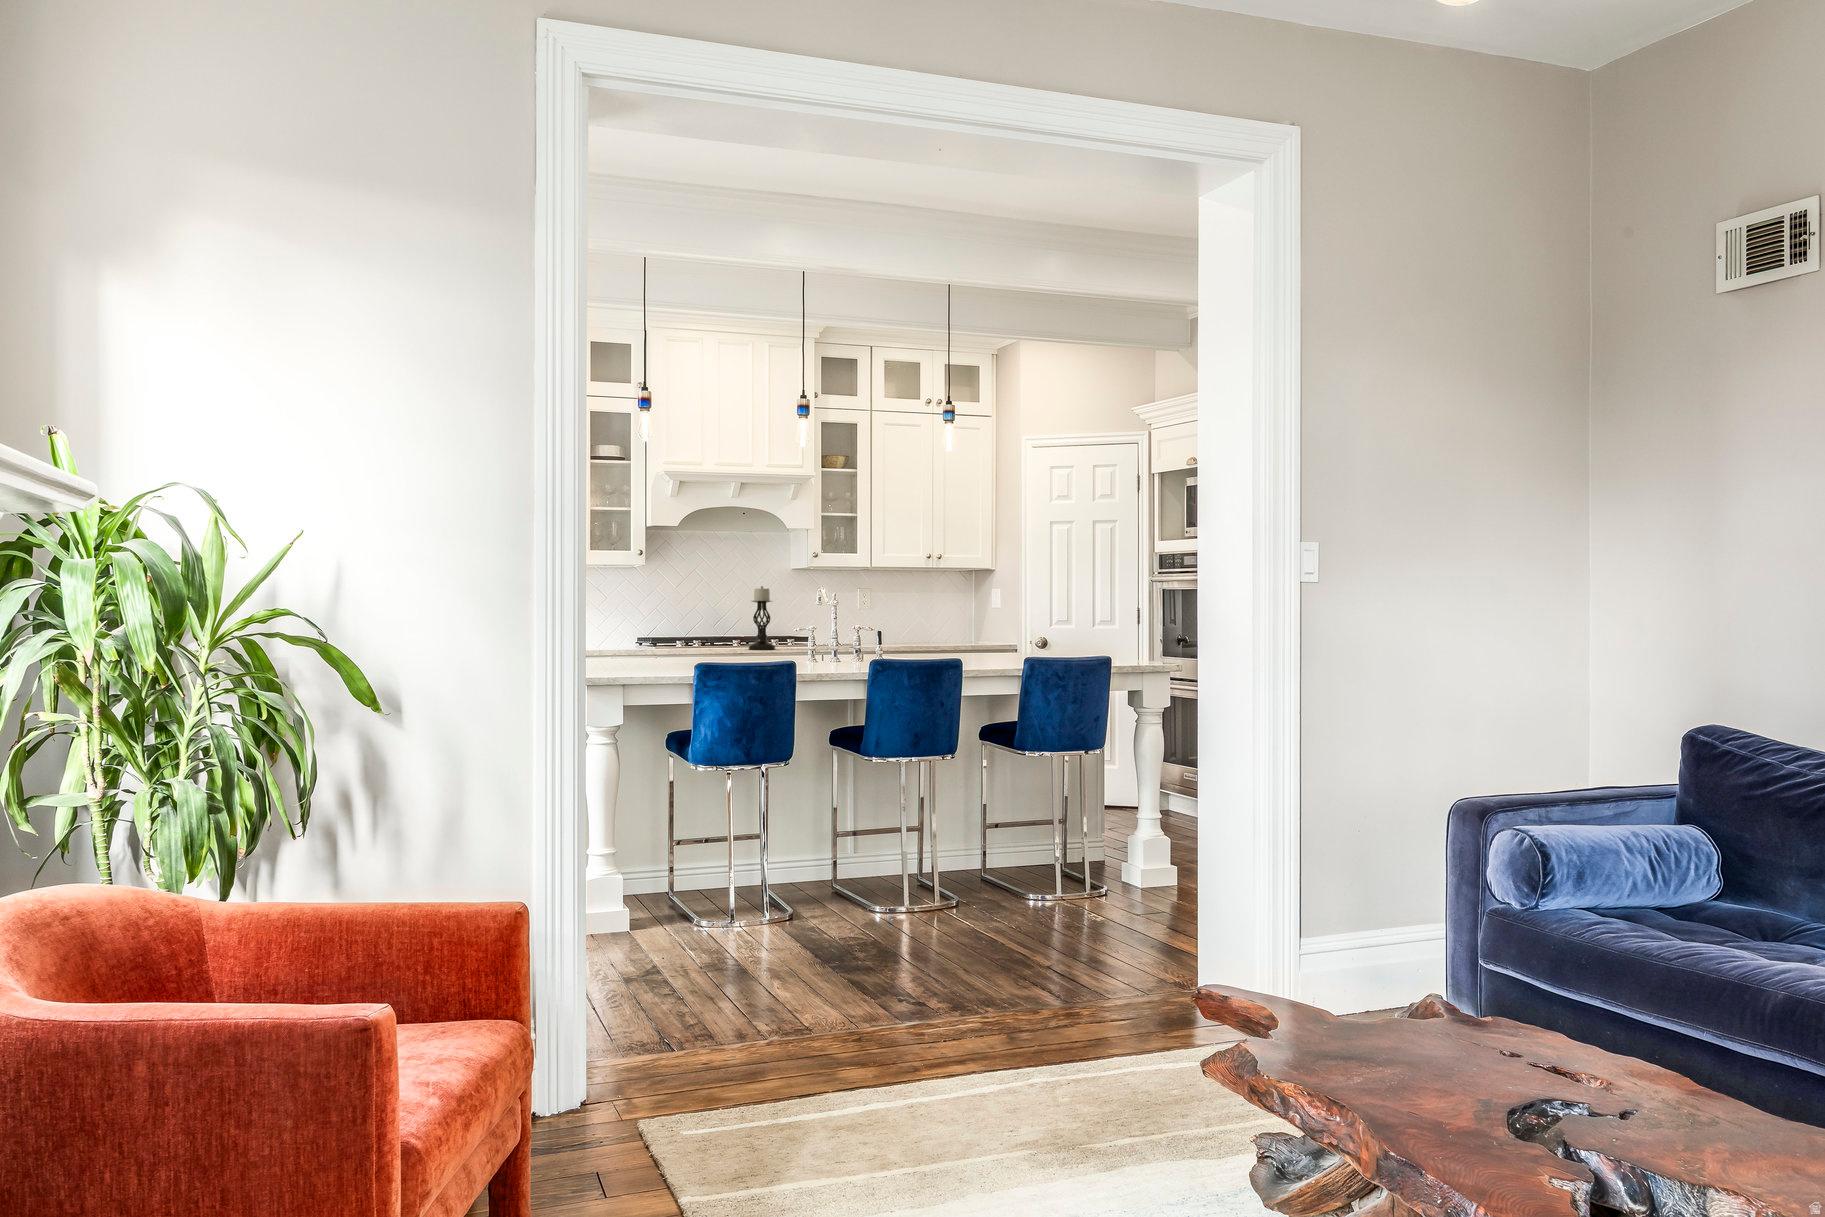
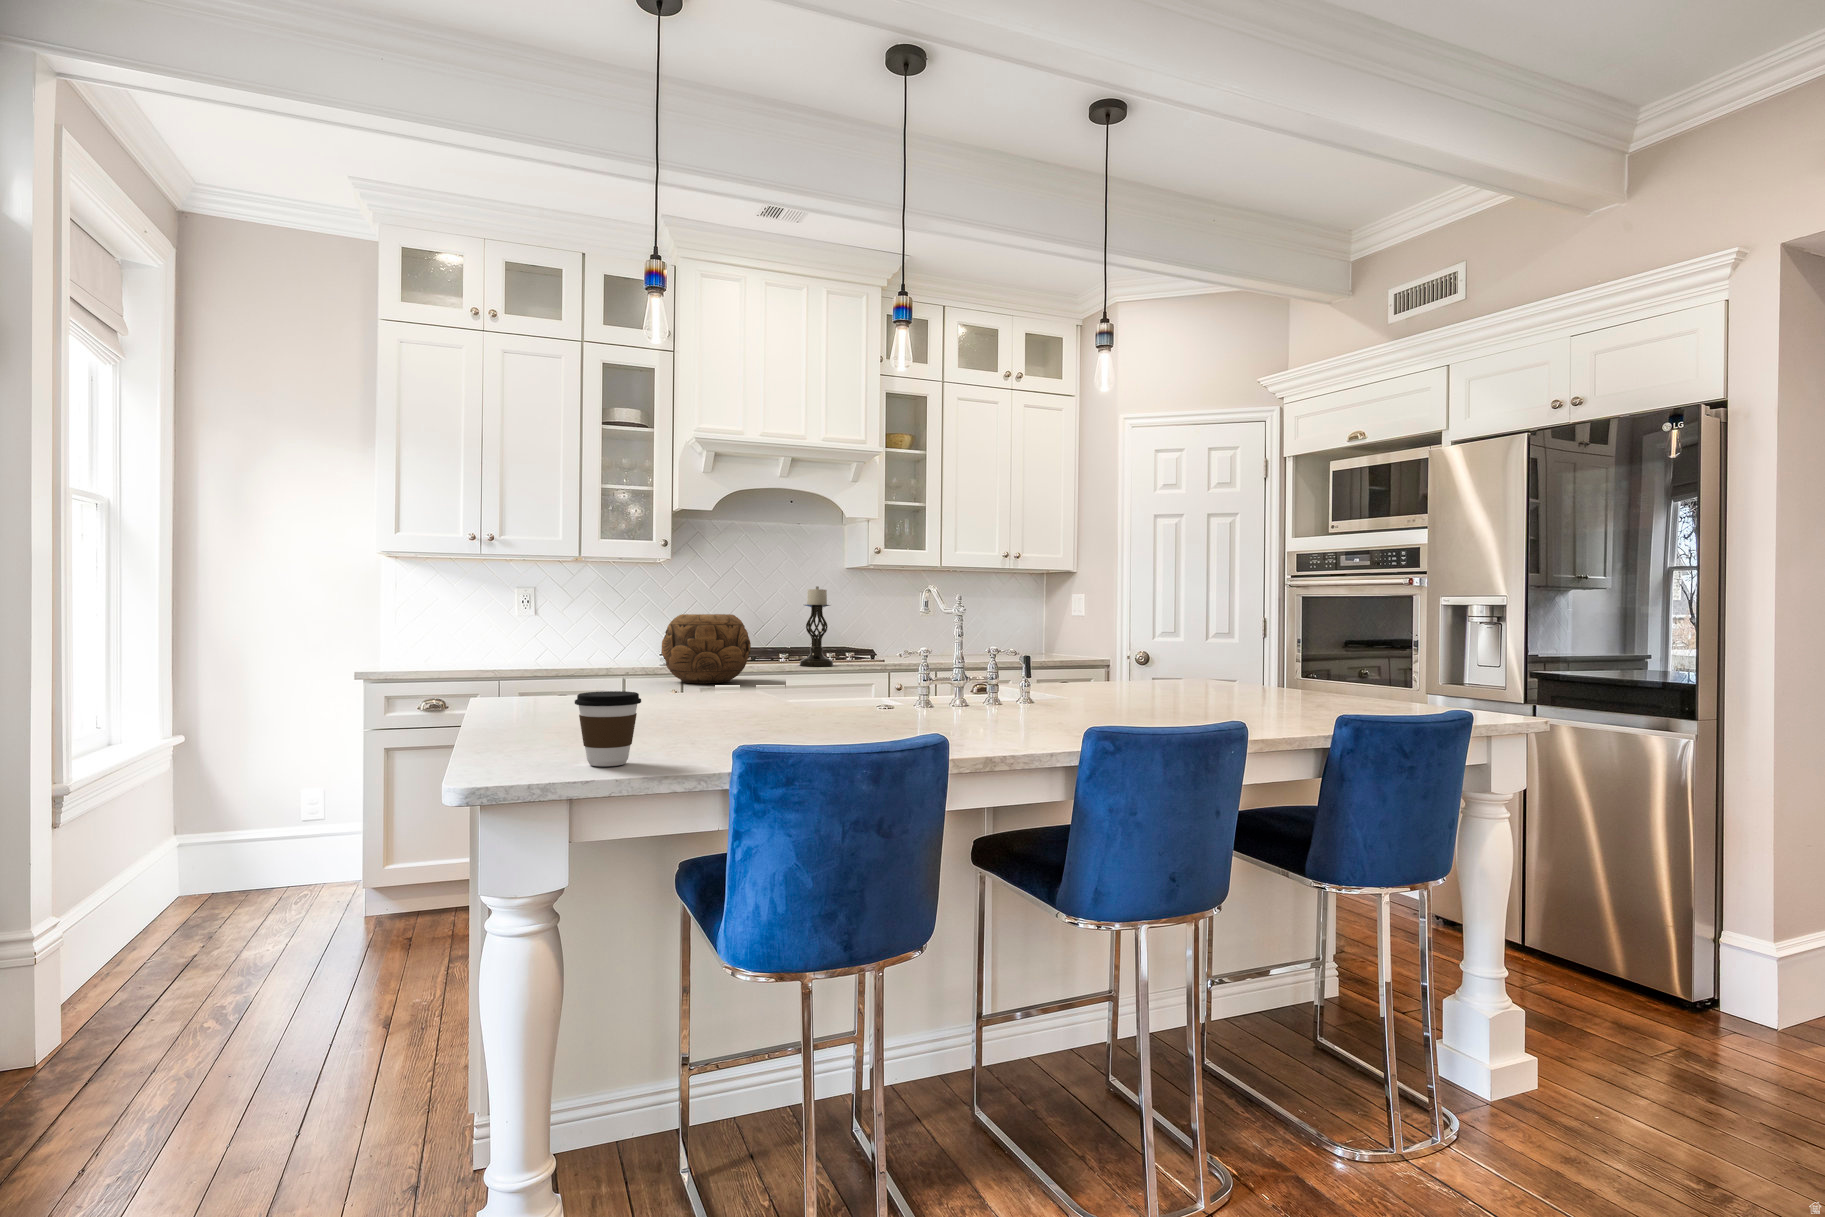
decorative bowl: none [645,607,707,656] -> present [662,614,751,683]
coffee cup: none [620,640,651,673] -> present [575,691,641,766]

